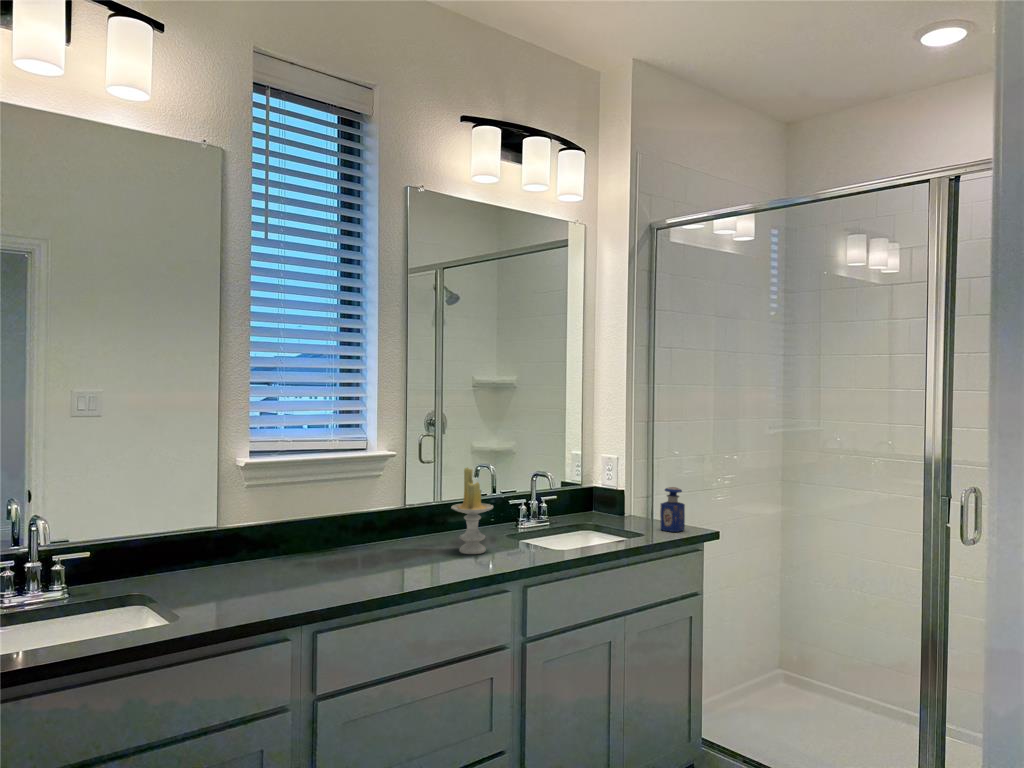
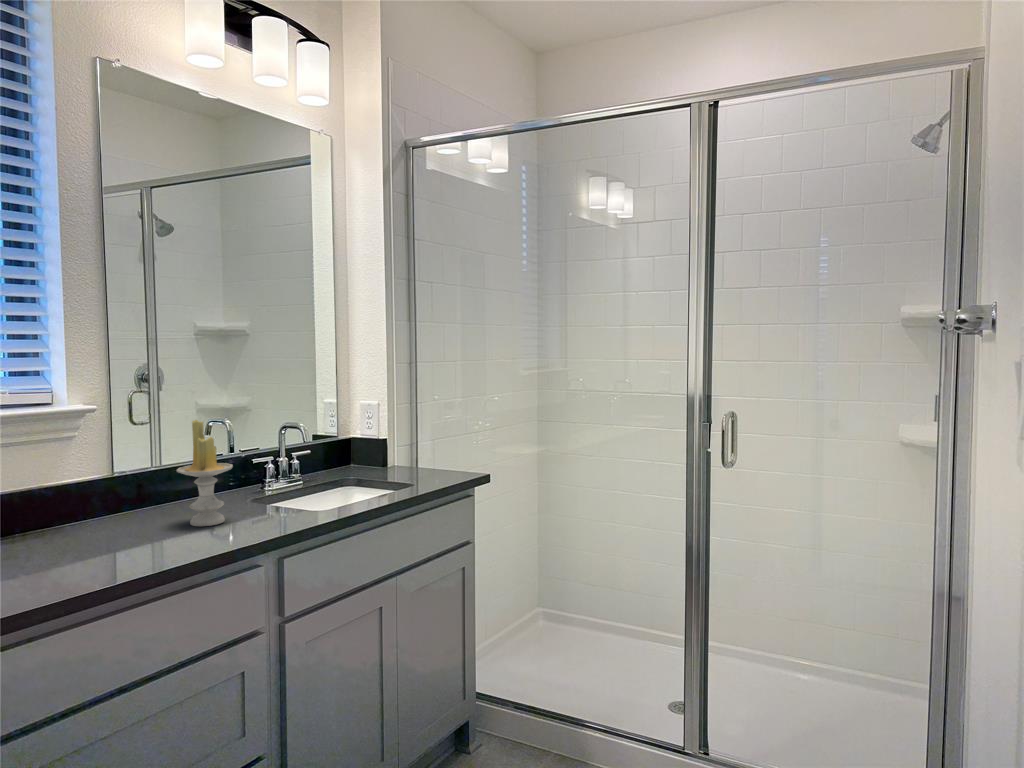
perfume bottle: present [660,487,685,532] -> none [427,431,454,480]

